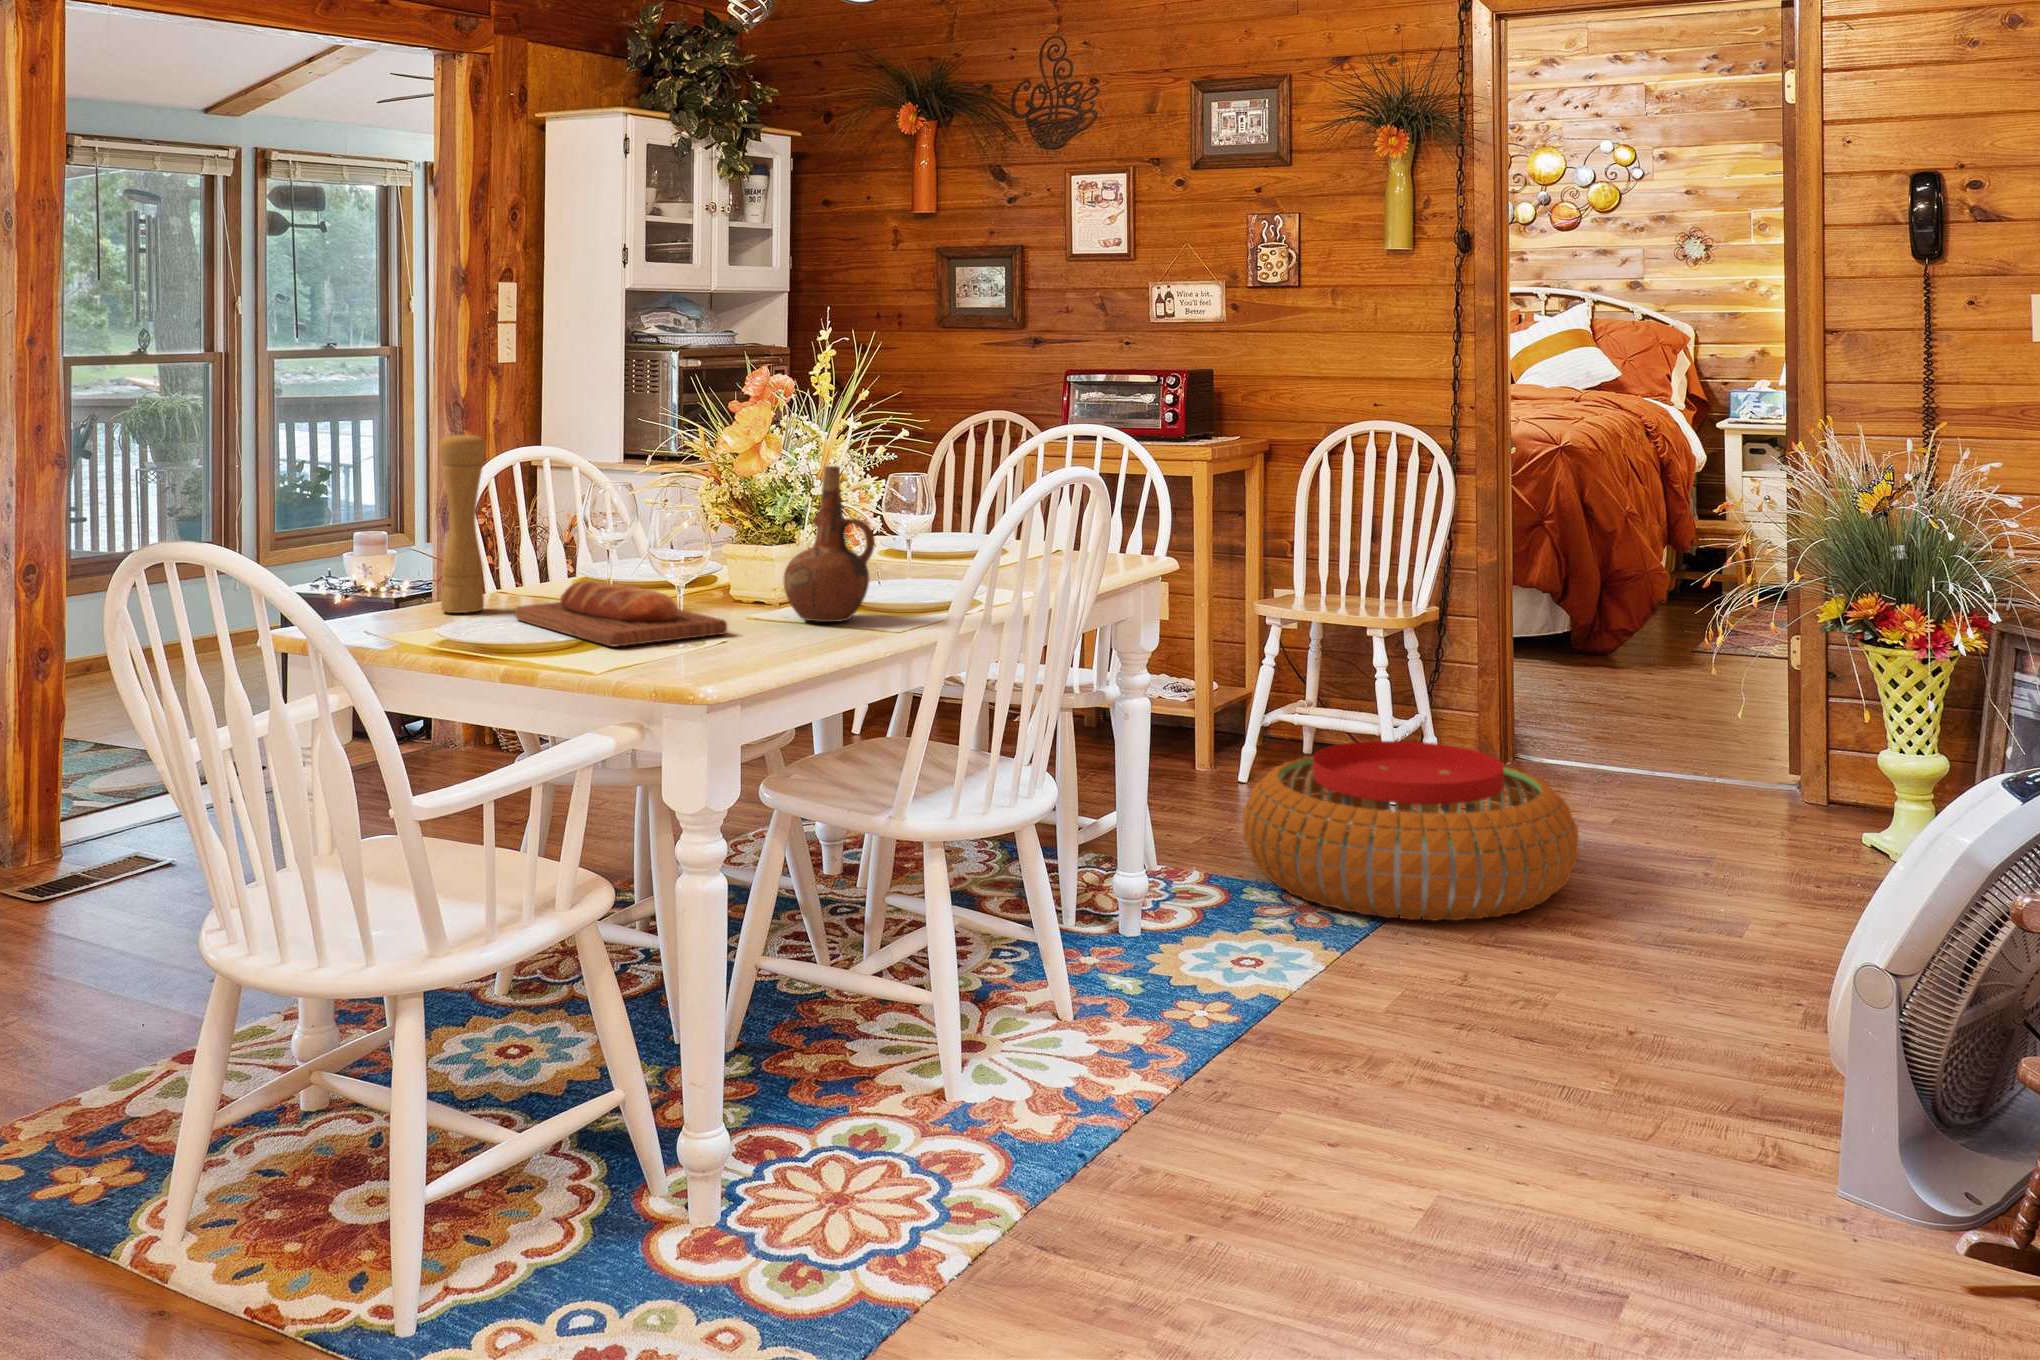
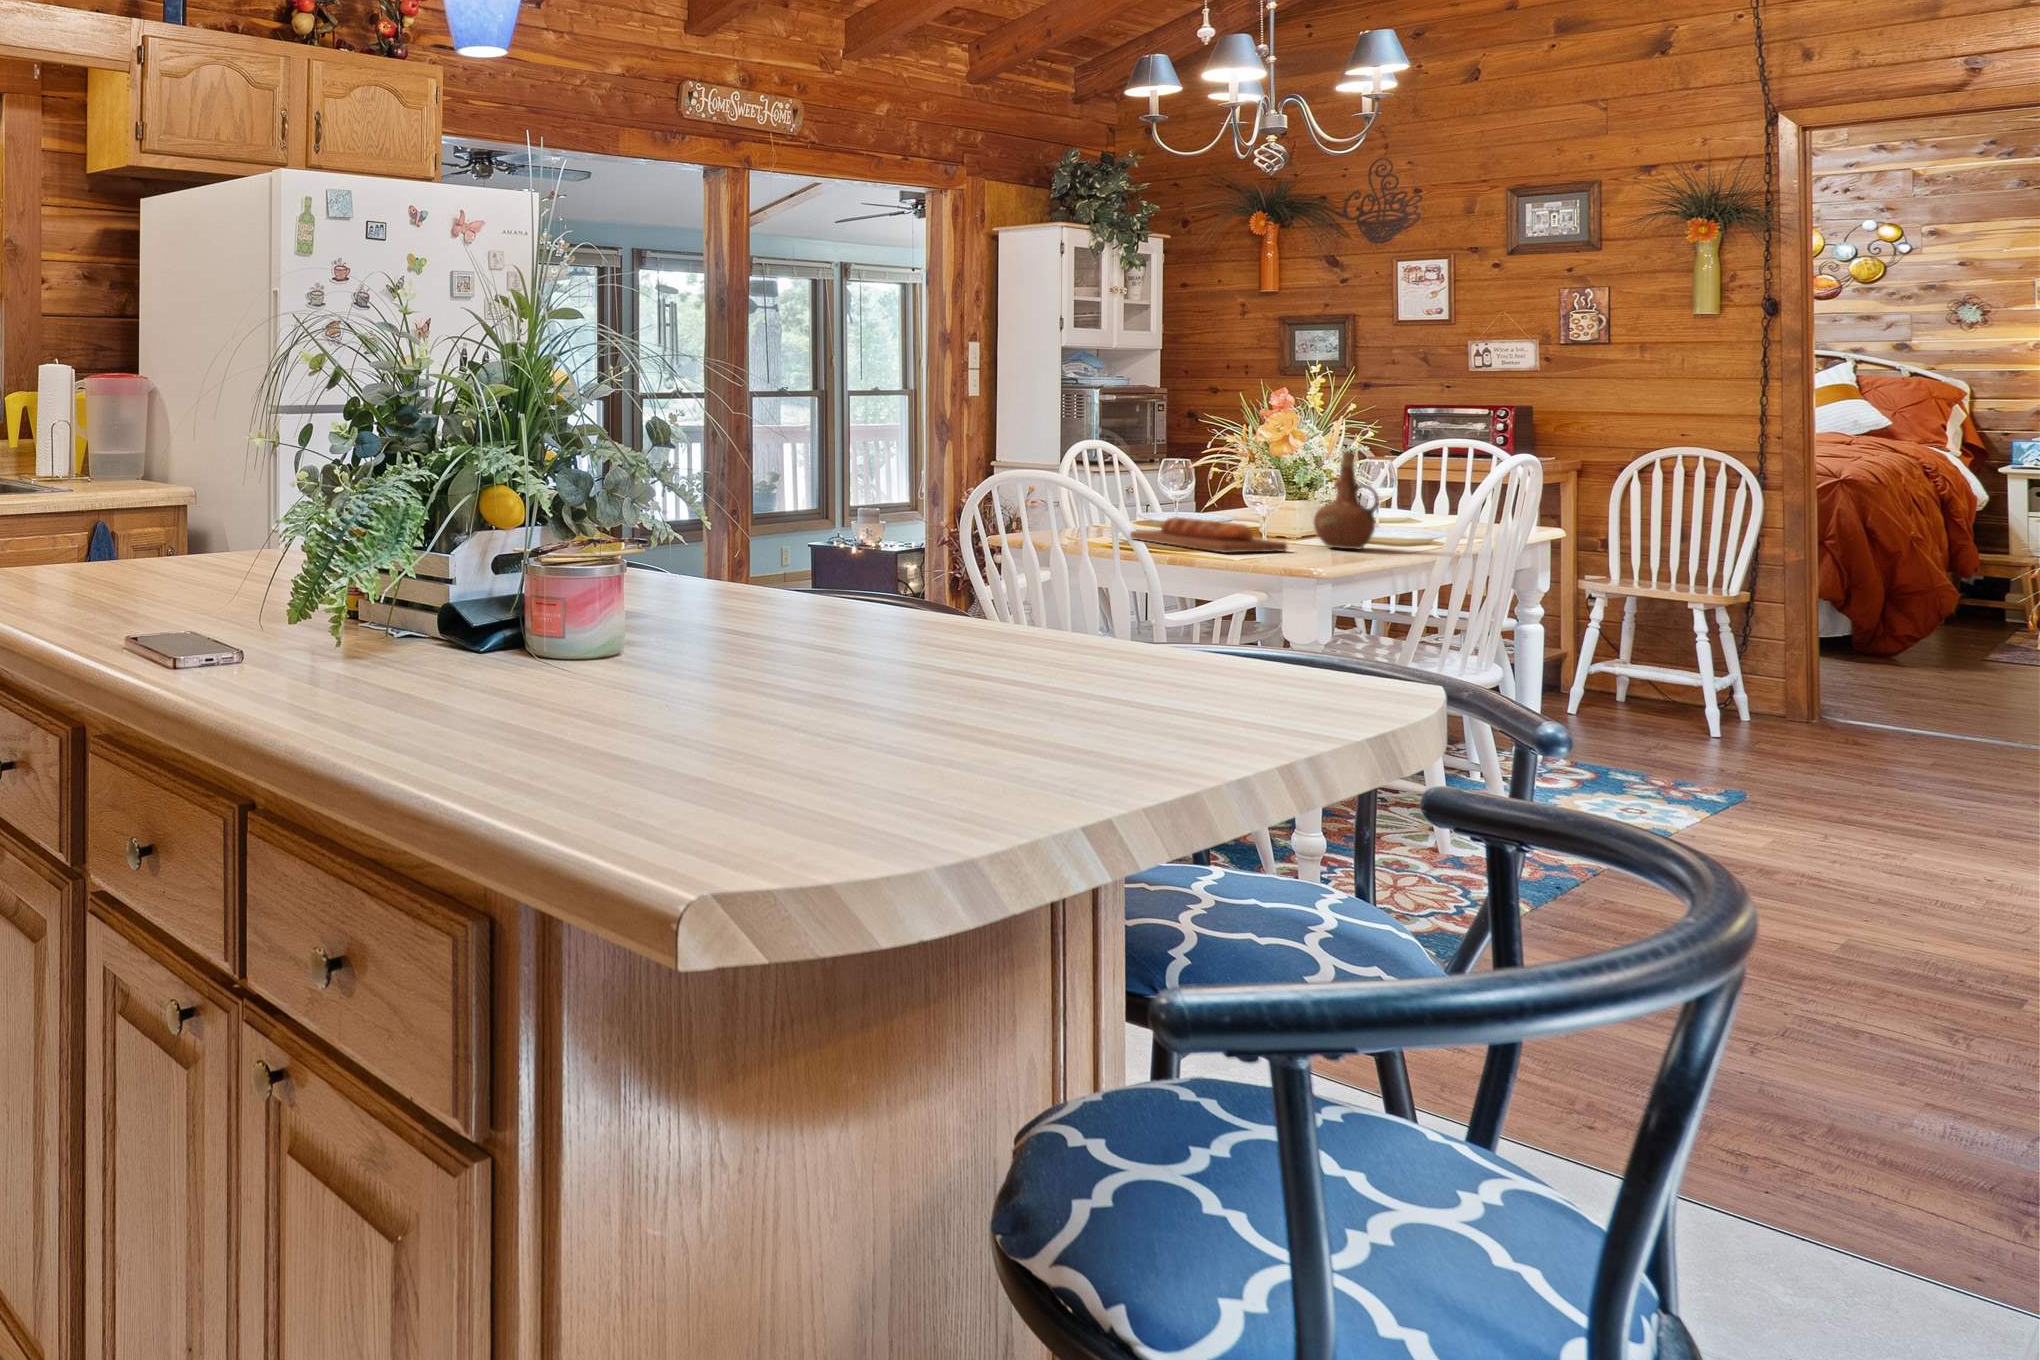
pepper mill: present [439,432,485,613] -> none [1073,425,1102,534]
pouf: present [1243,741,1579,921] -> none [1607,682,1924,812]

